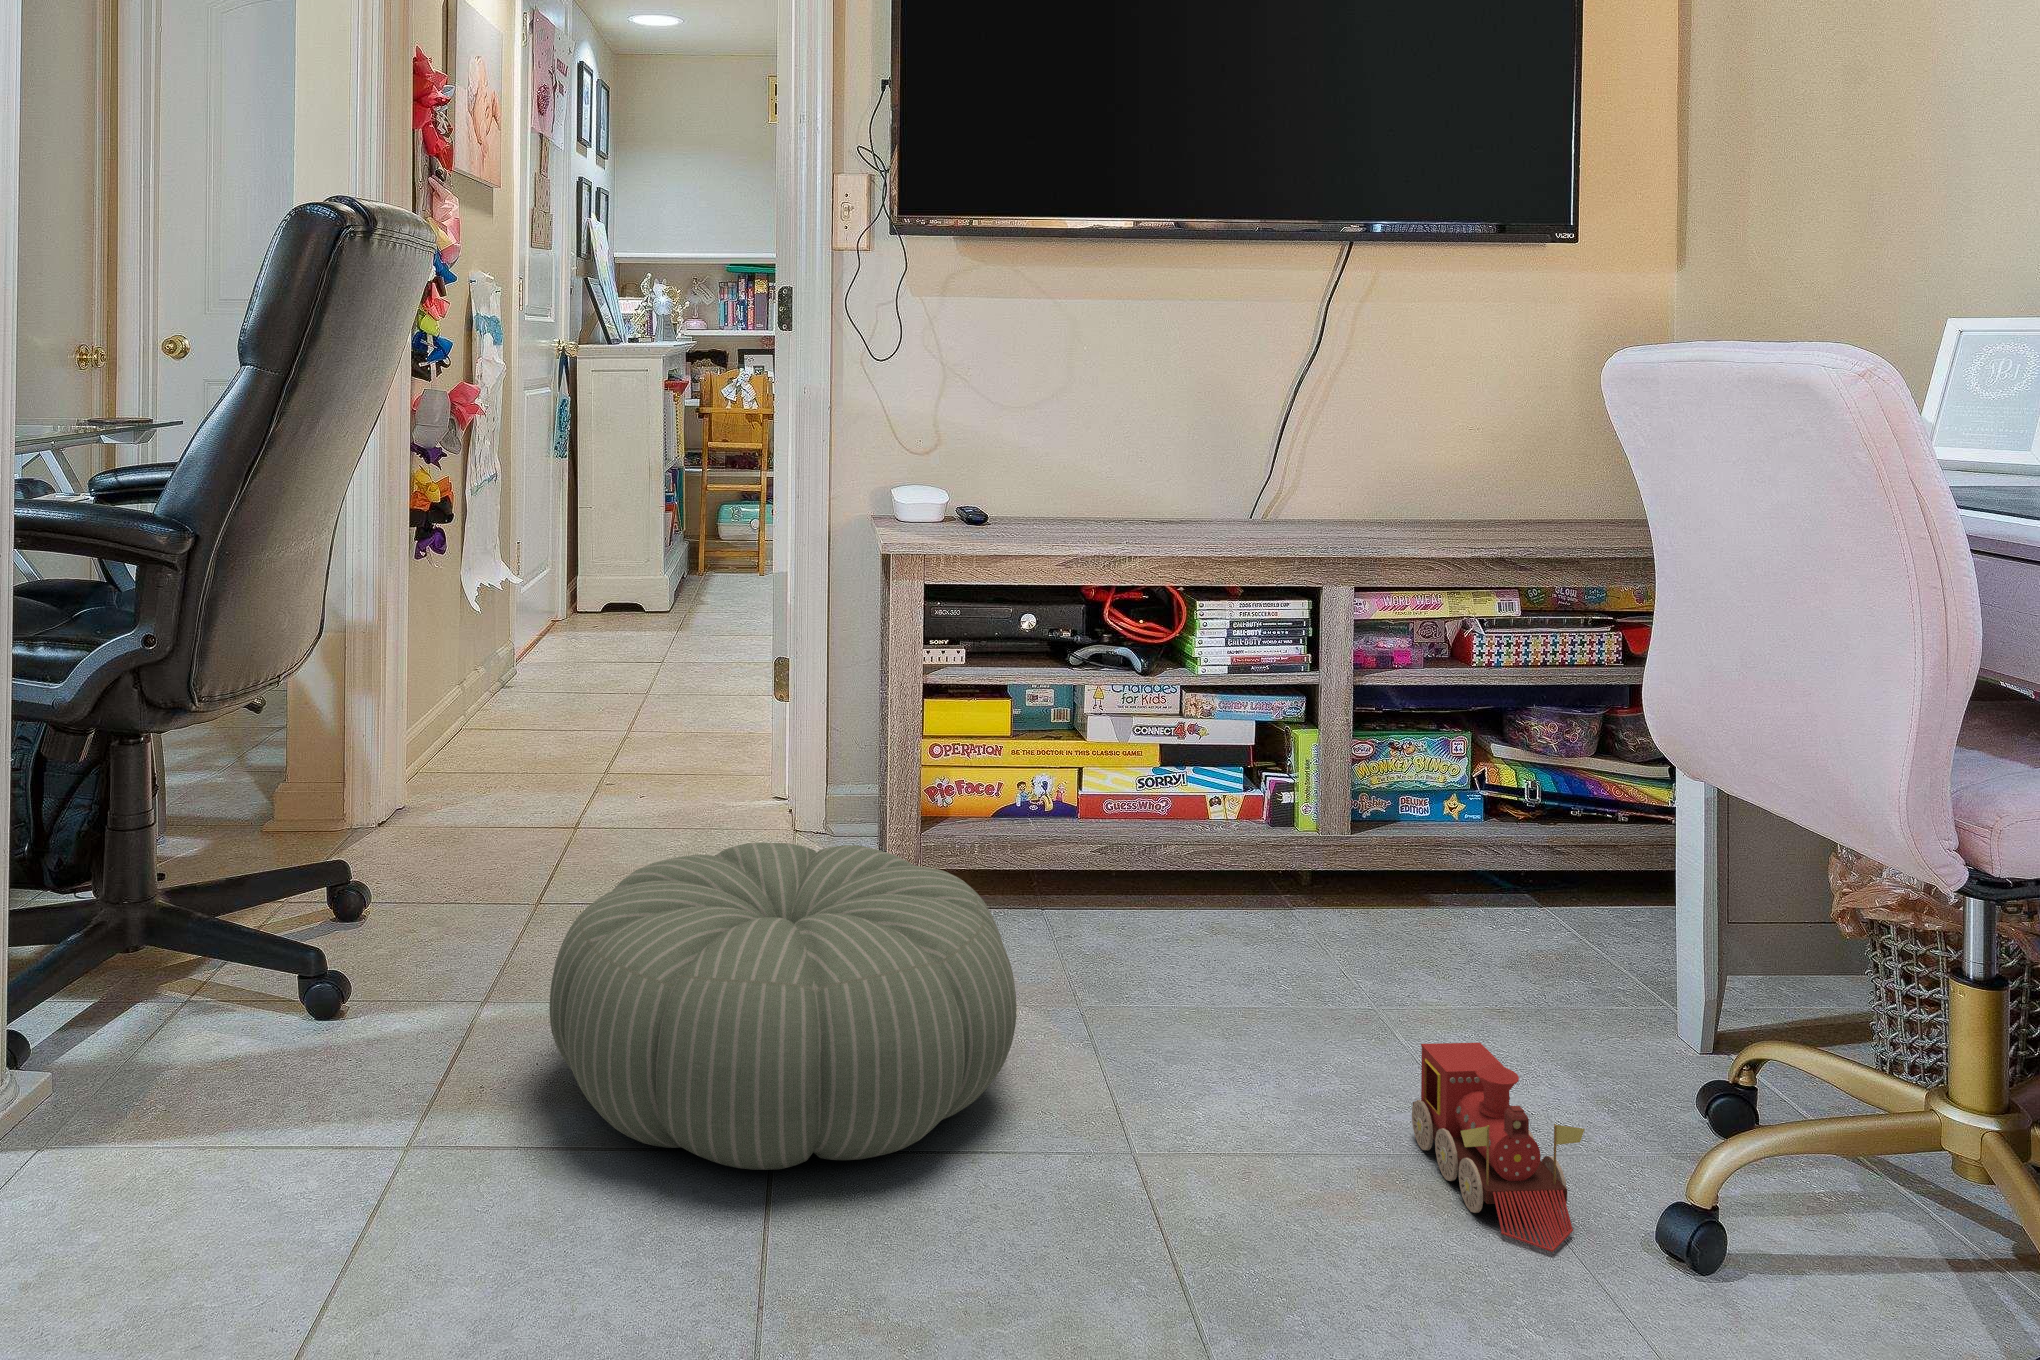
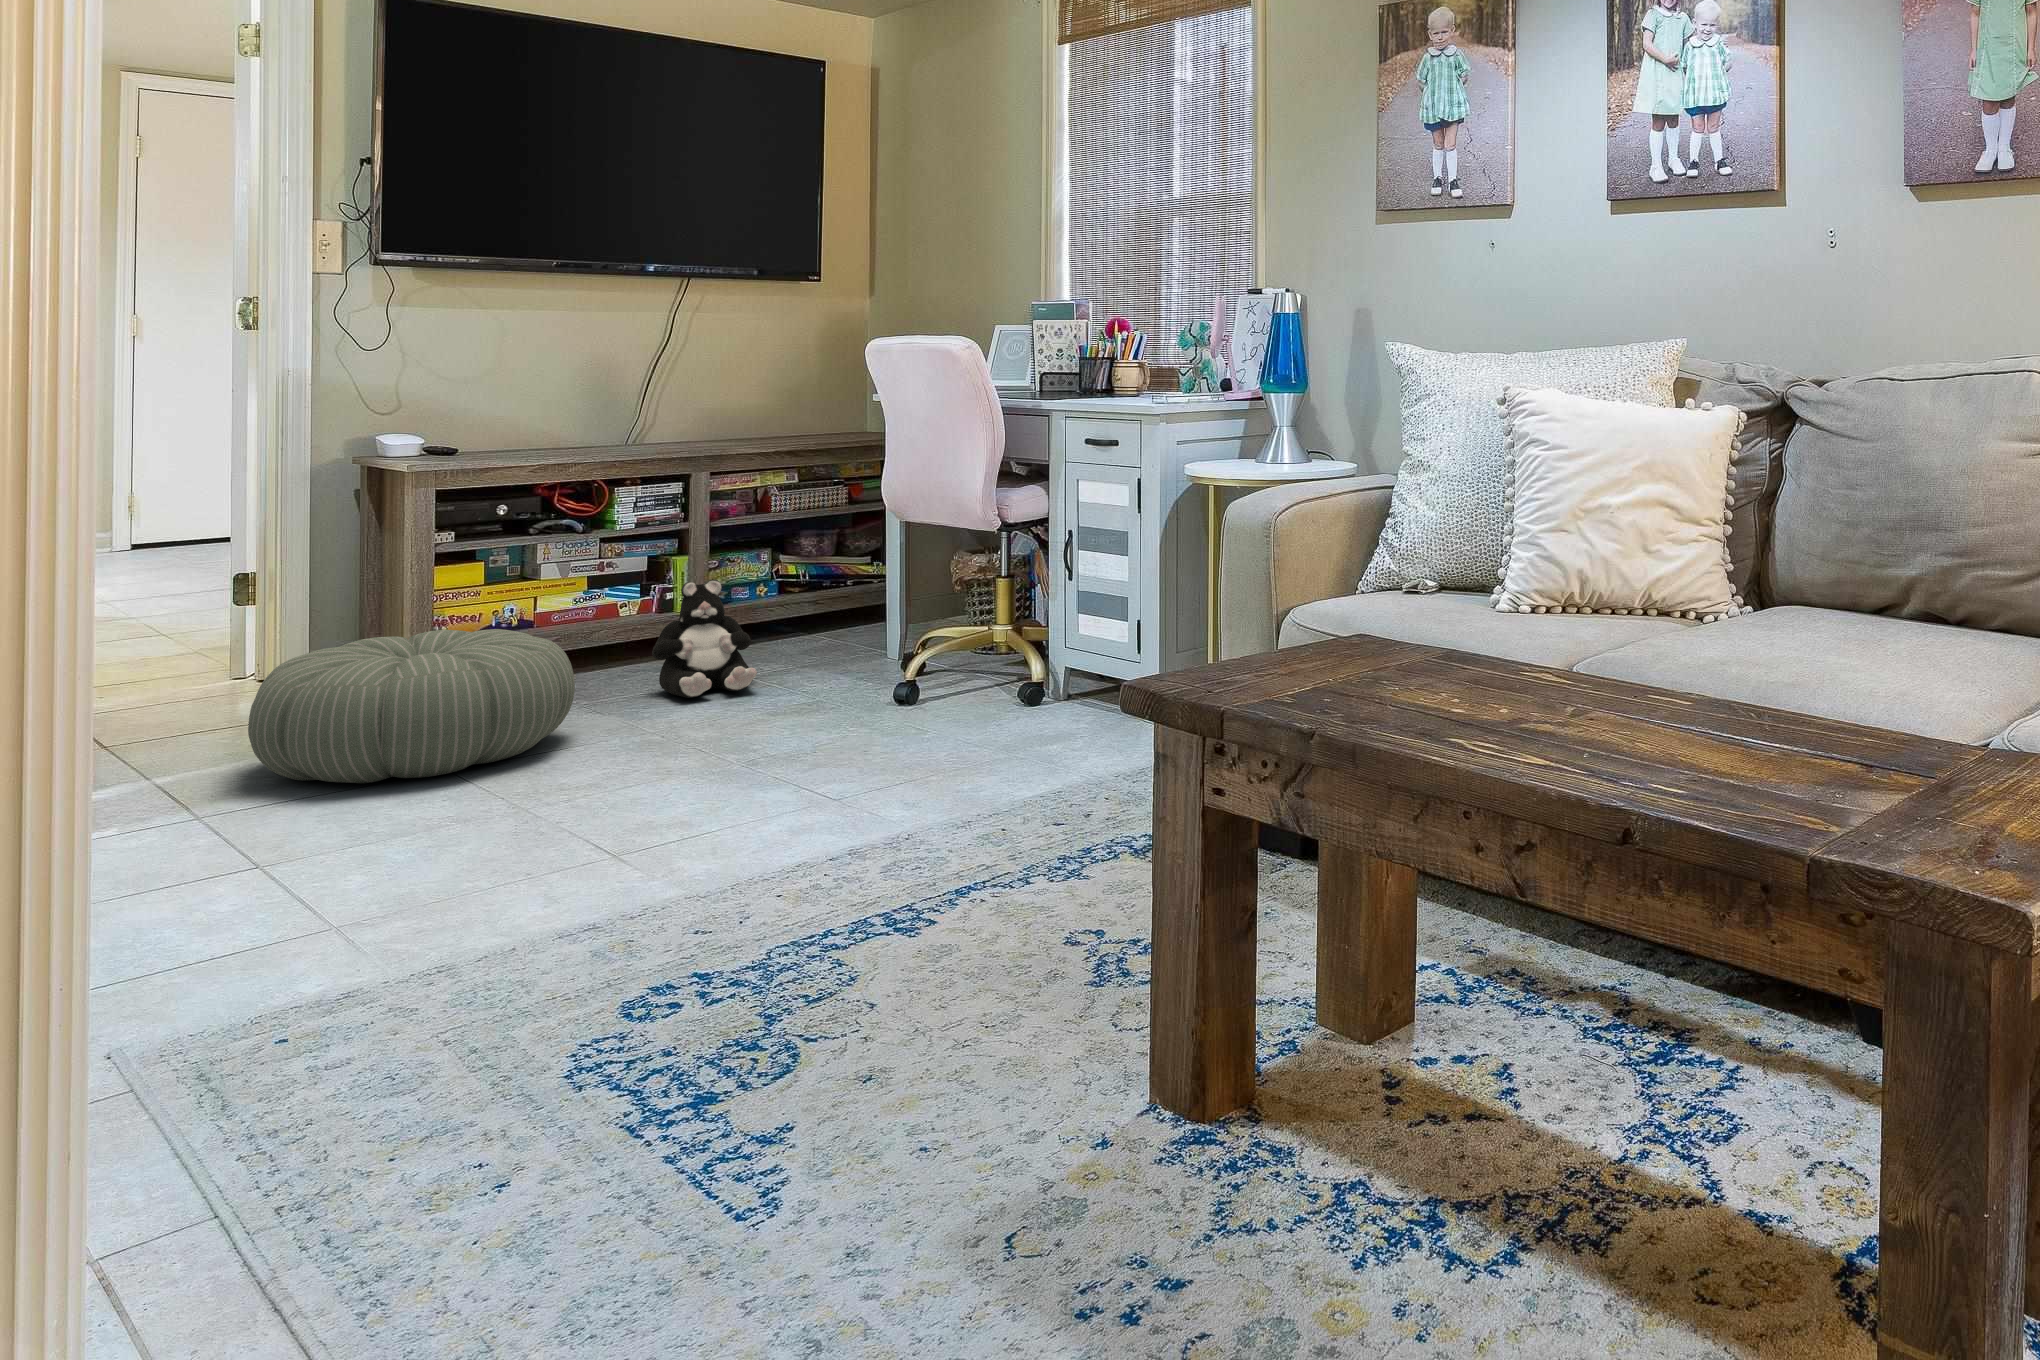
plush toy: none [1201,814,1377,1068] -> present [652,580,757,698]
toy train: present [1412,1043,1585,1252] -> none [784,648,866,711]

